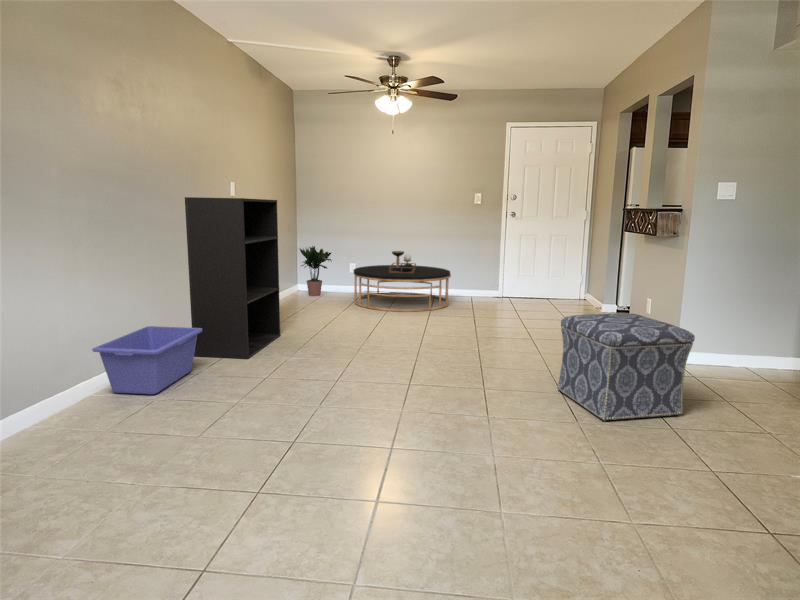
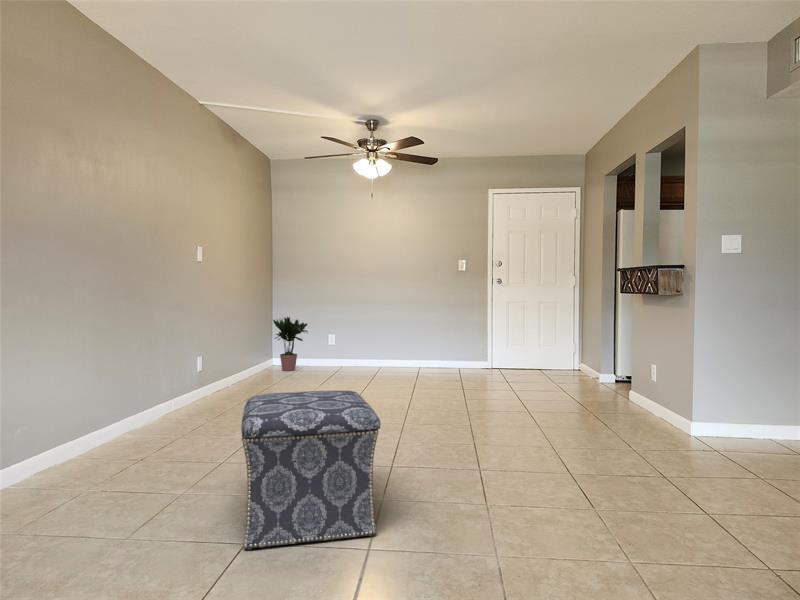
bookshelf: present [185,197,280,359] -> none [140,257,246,441]
coffee table: present [353,251,451,312] -> none [331,320,437,386]
ottoman: present [557,313,695,421] -> present [241,390,380,550]
storage bin: present [92,326,202,394] -> none [10,404,151,486]

